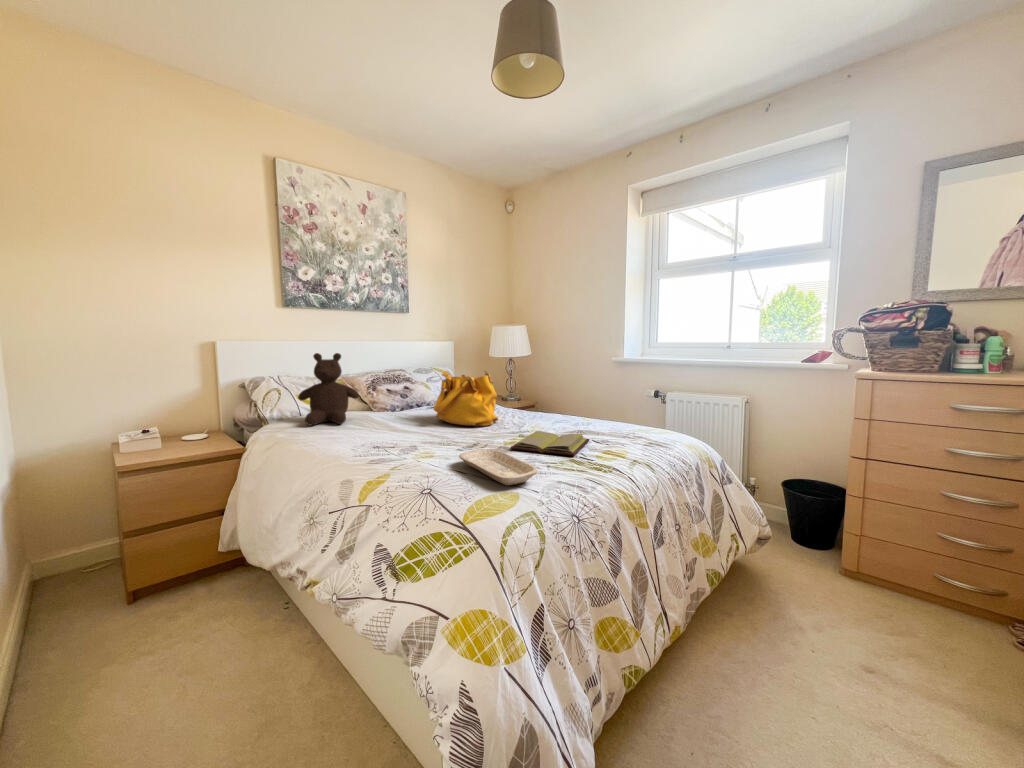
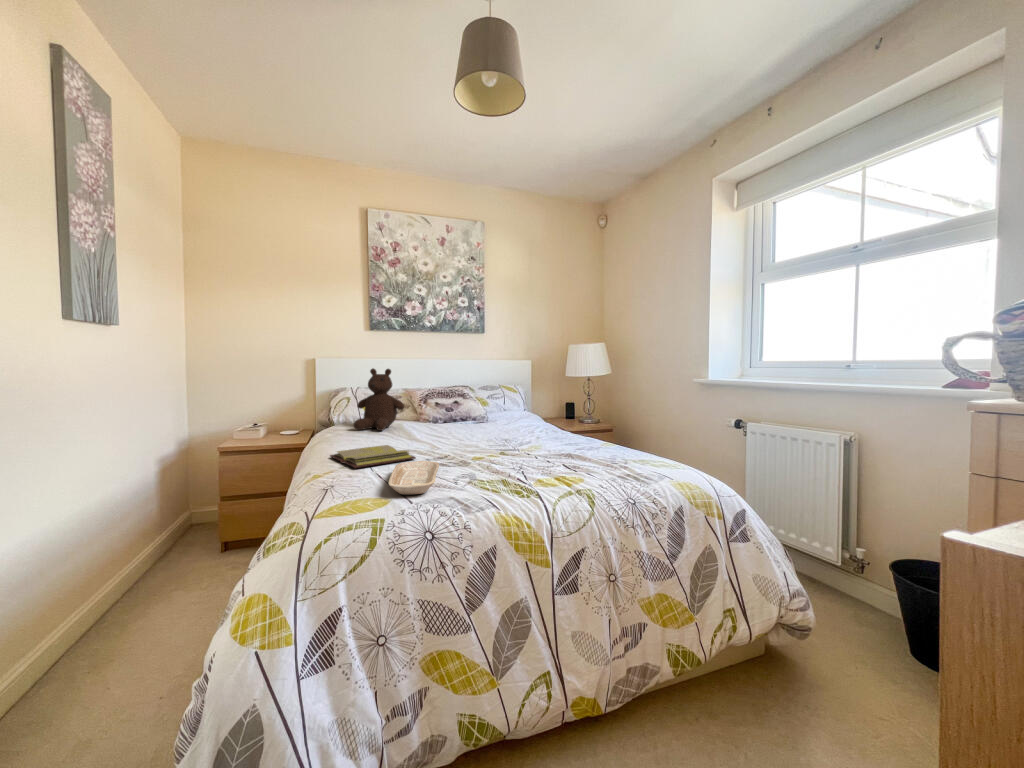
handbag: present [433,371,498,426] -> none [449,388,513,444]
diary: present [510,431,589,456] -> present [330,445,416,468]

